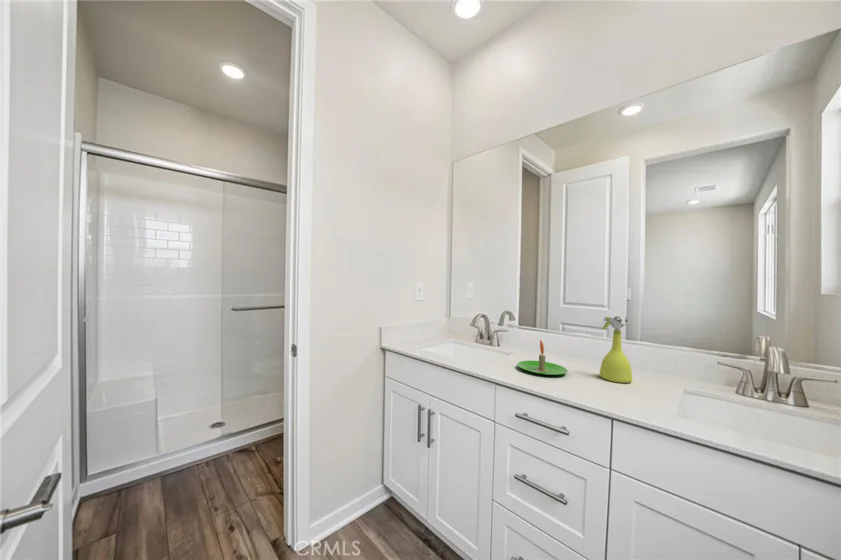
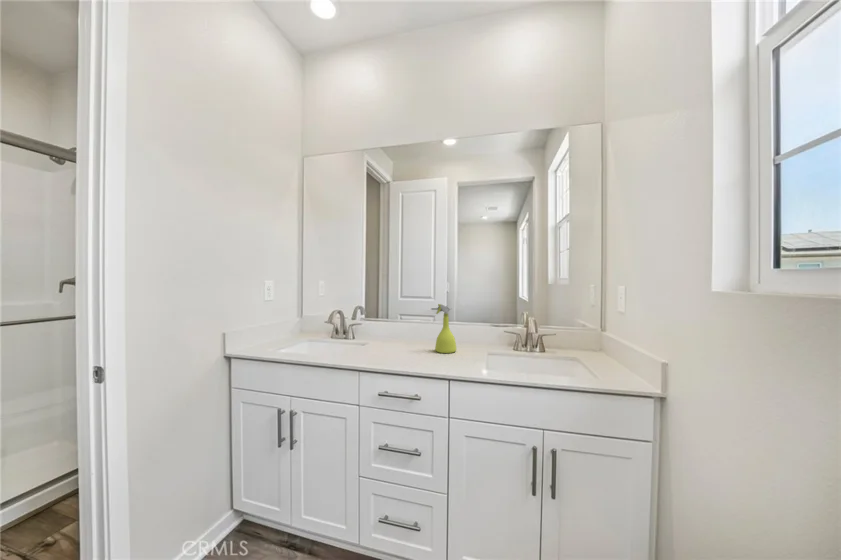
candle: present [517,340,568,375] -> none [373,328,413,357]

